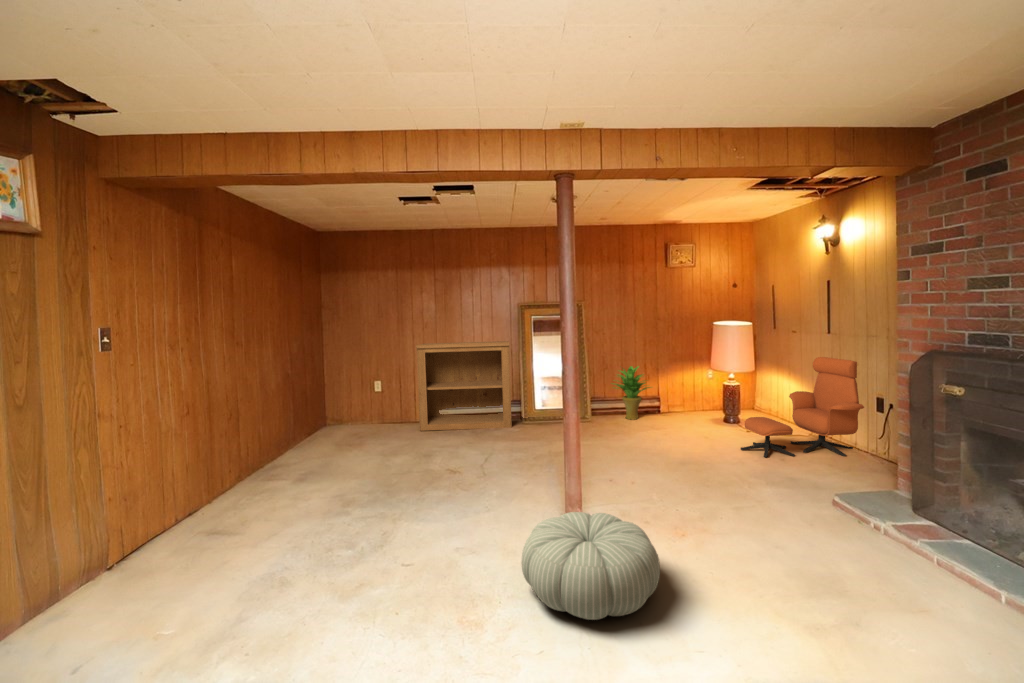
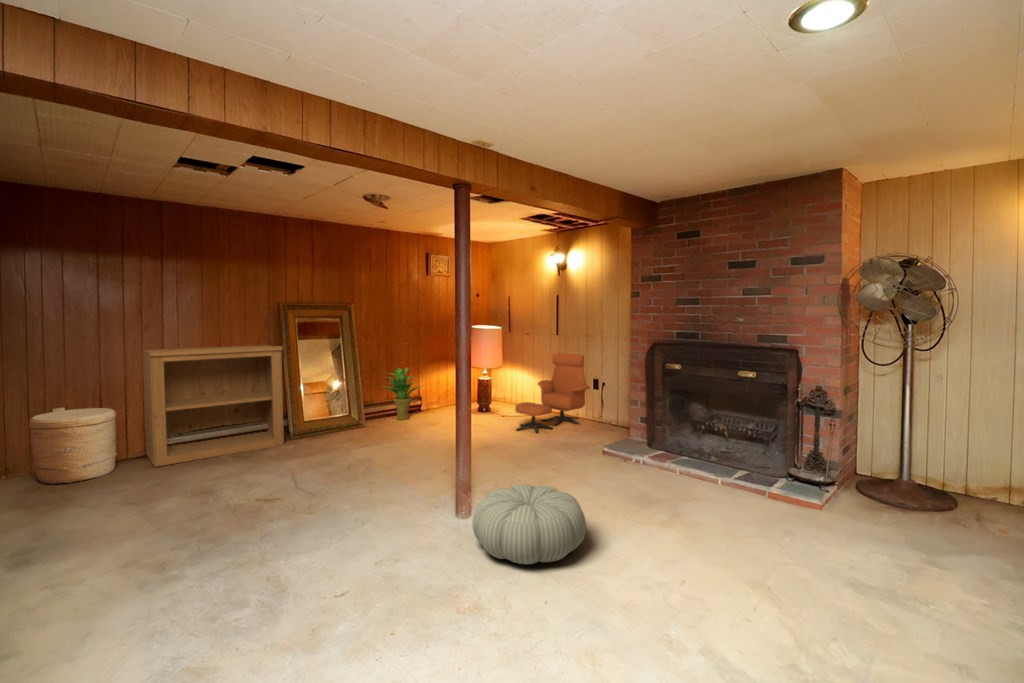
basket: none [357,383,403,433] -> present [29,408,117,484]

